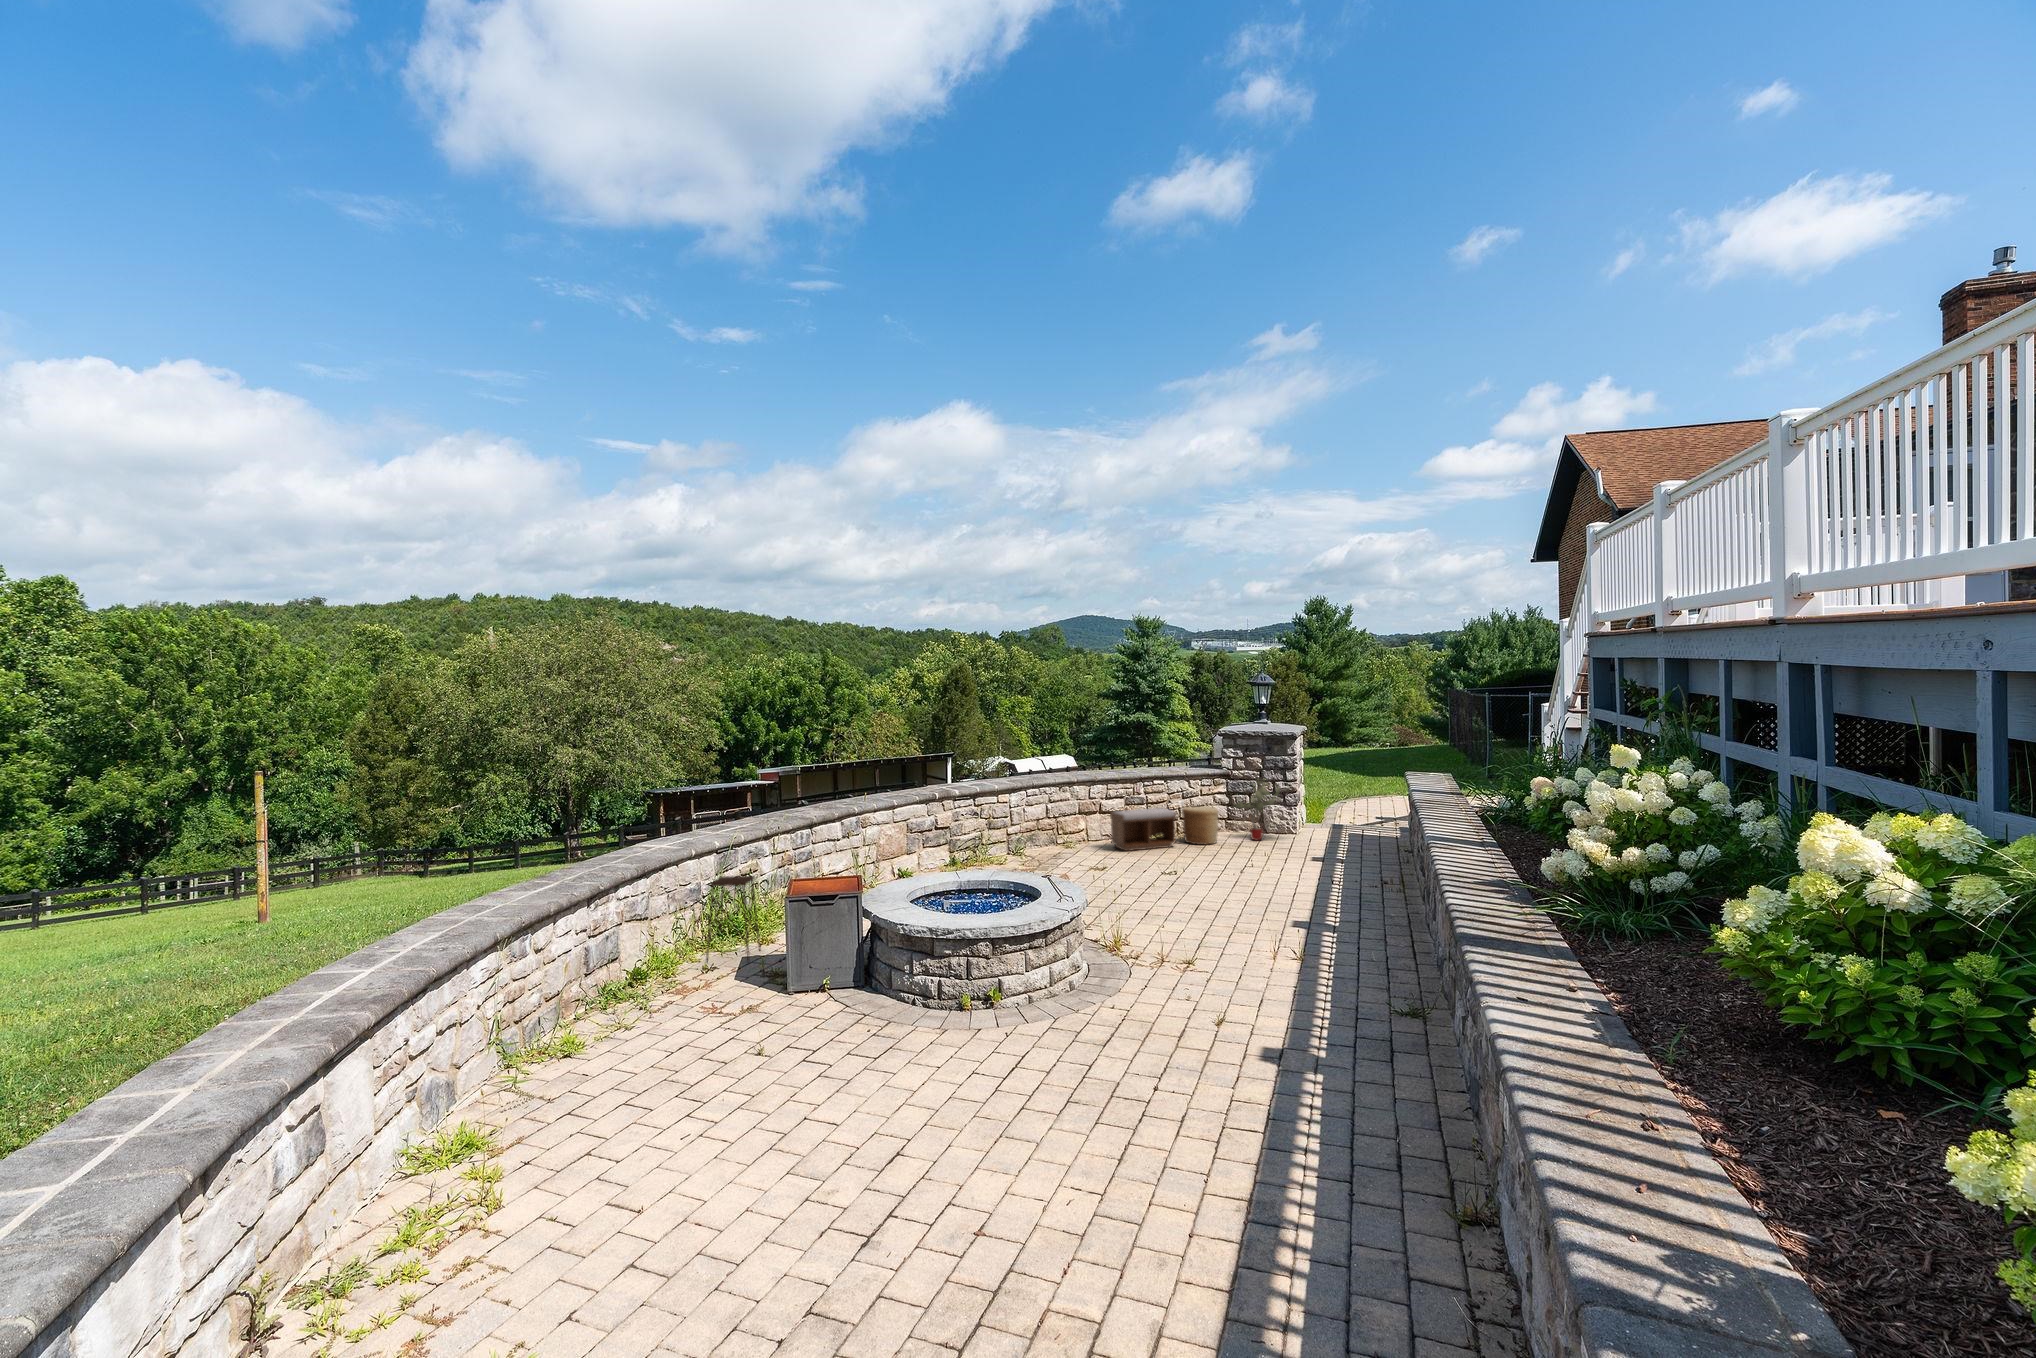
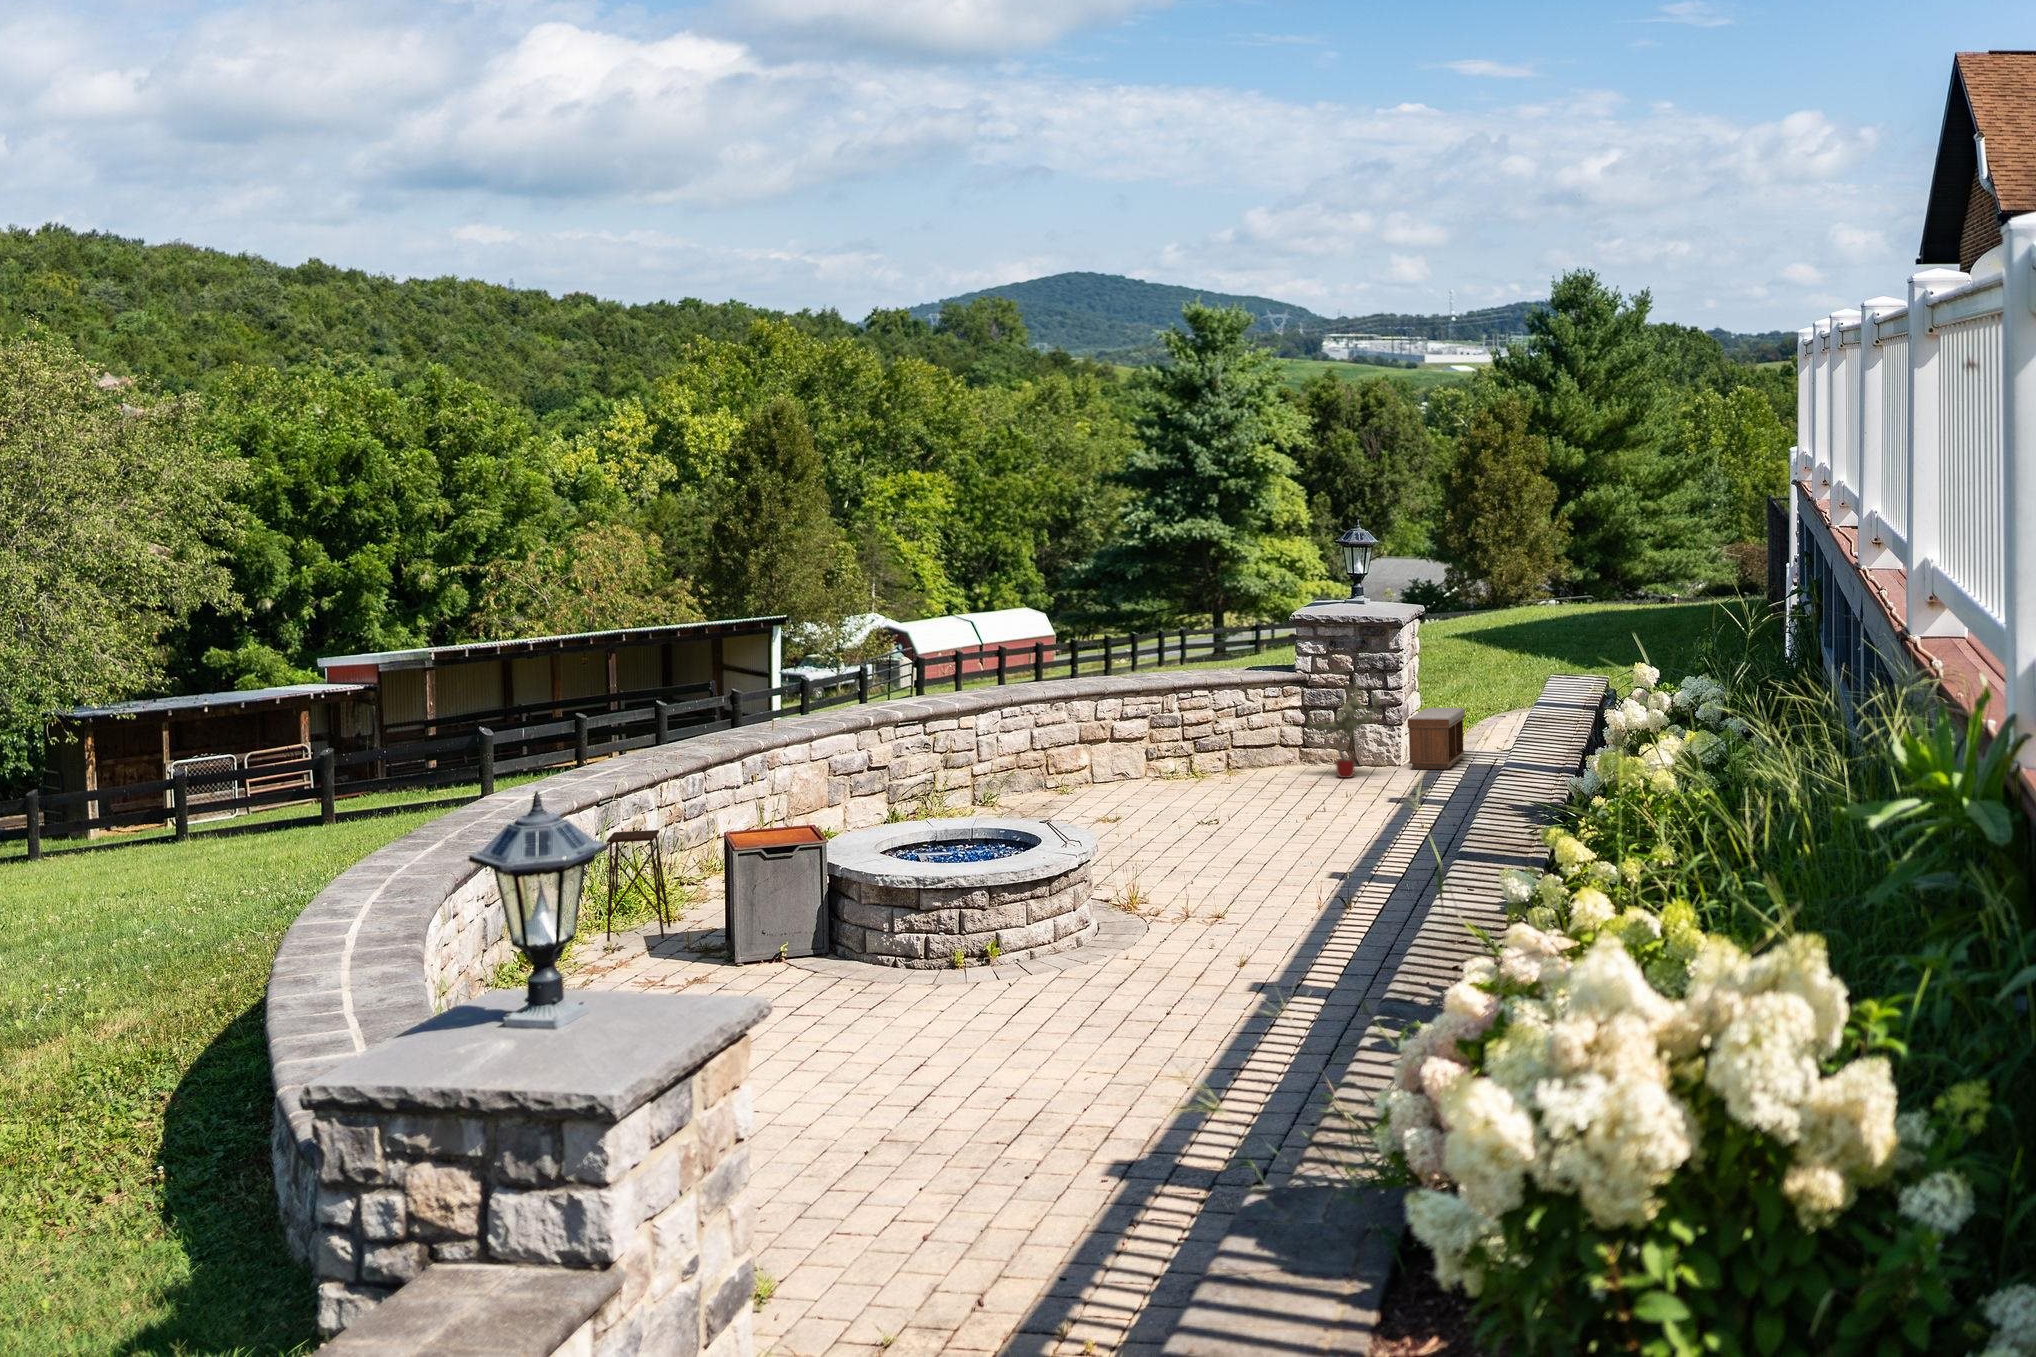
woven basket: present [1182,806,1218,845] -> none [1232,729,1287,786]
bench: present [1110,808,1176,851] -> present [1408,708,1465,769]

